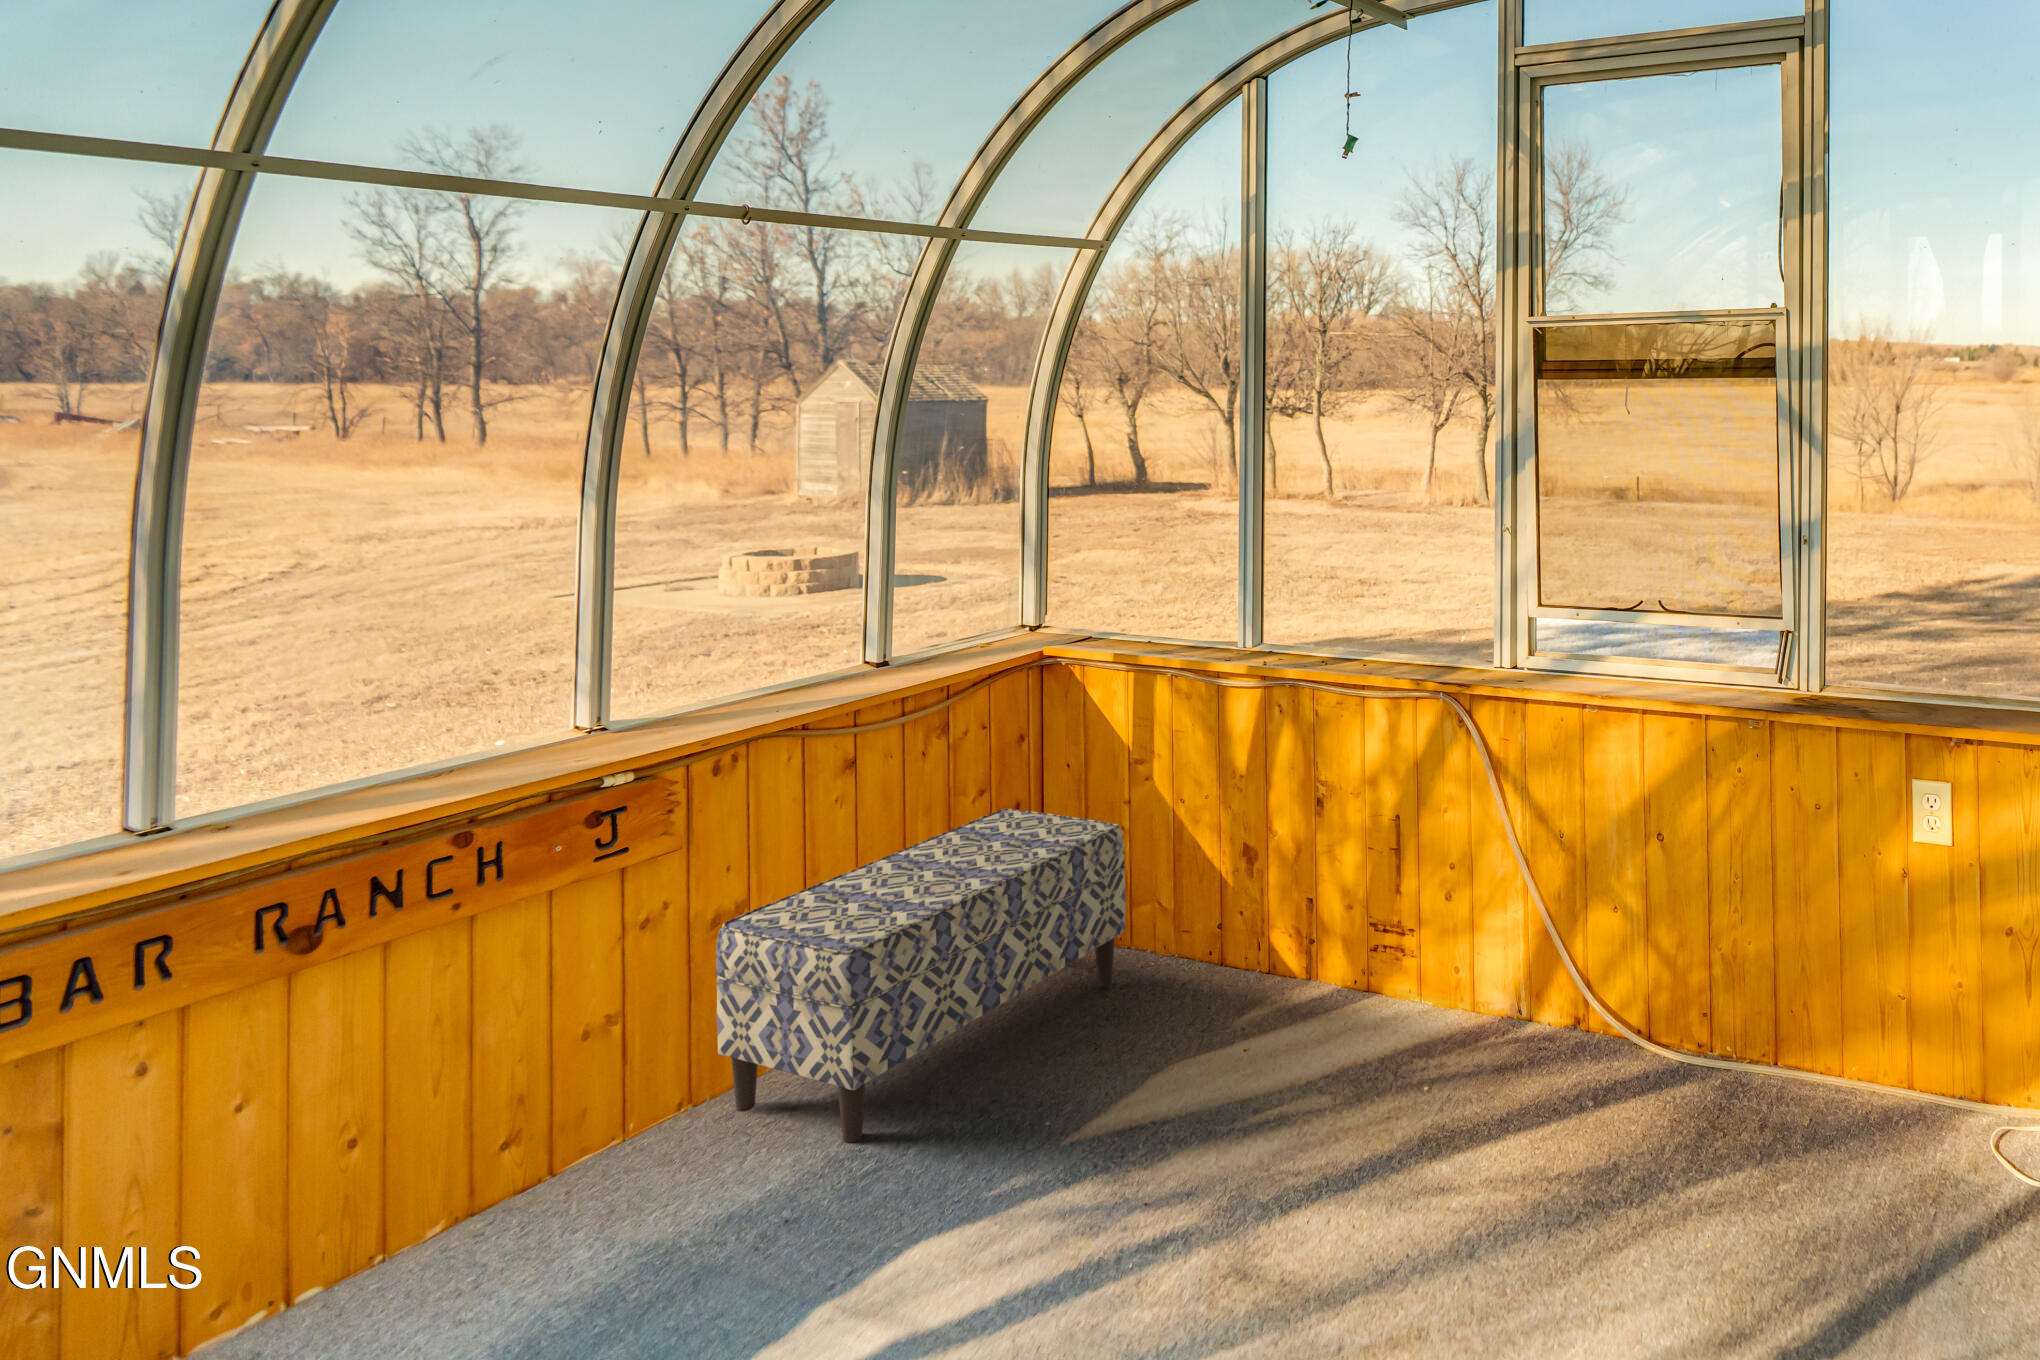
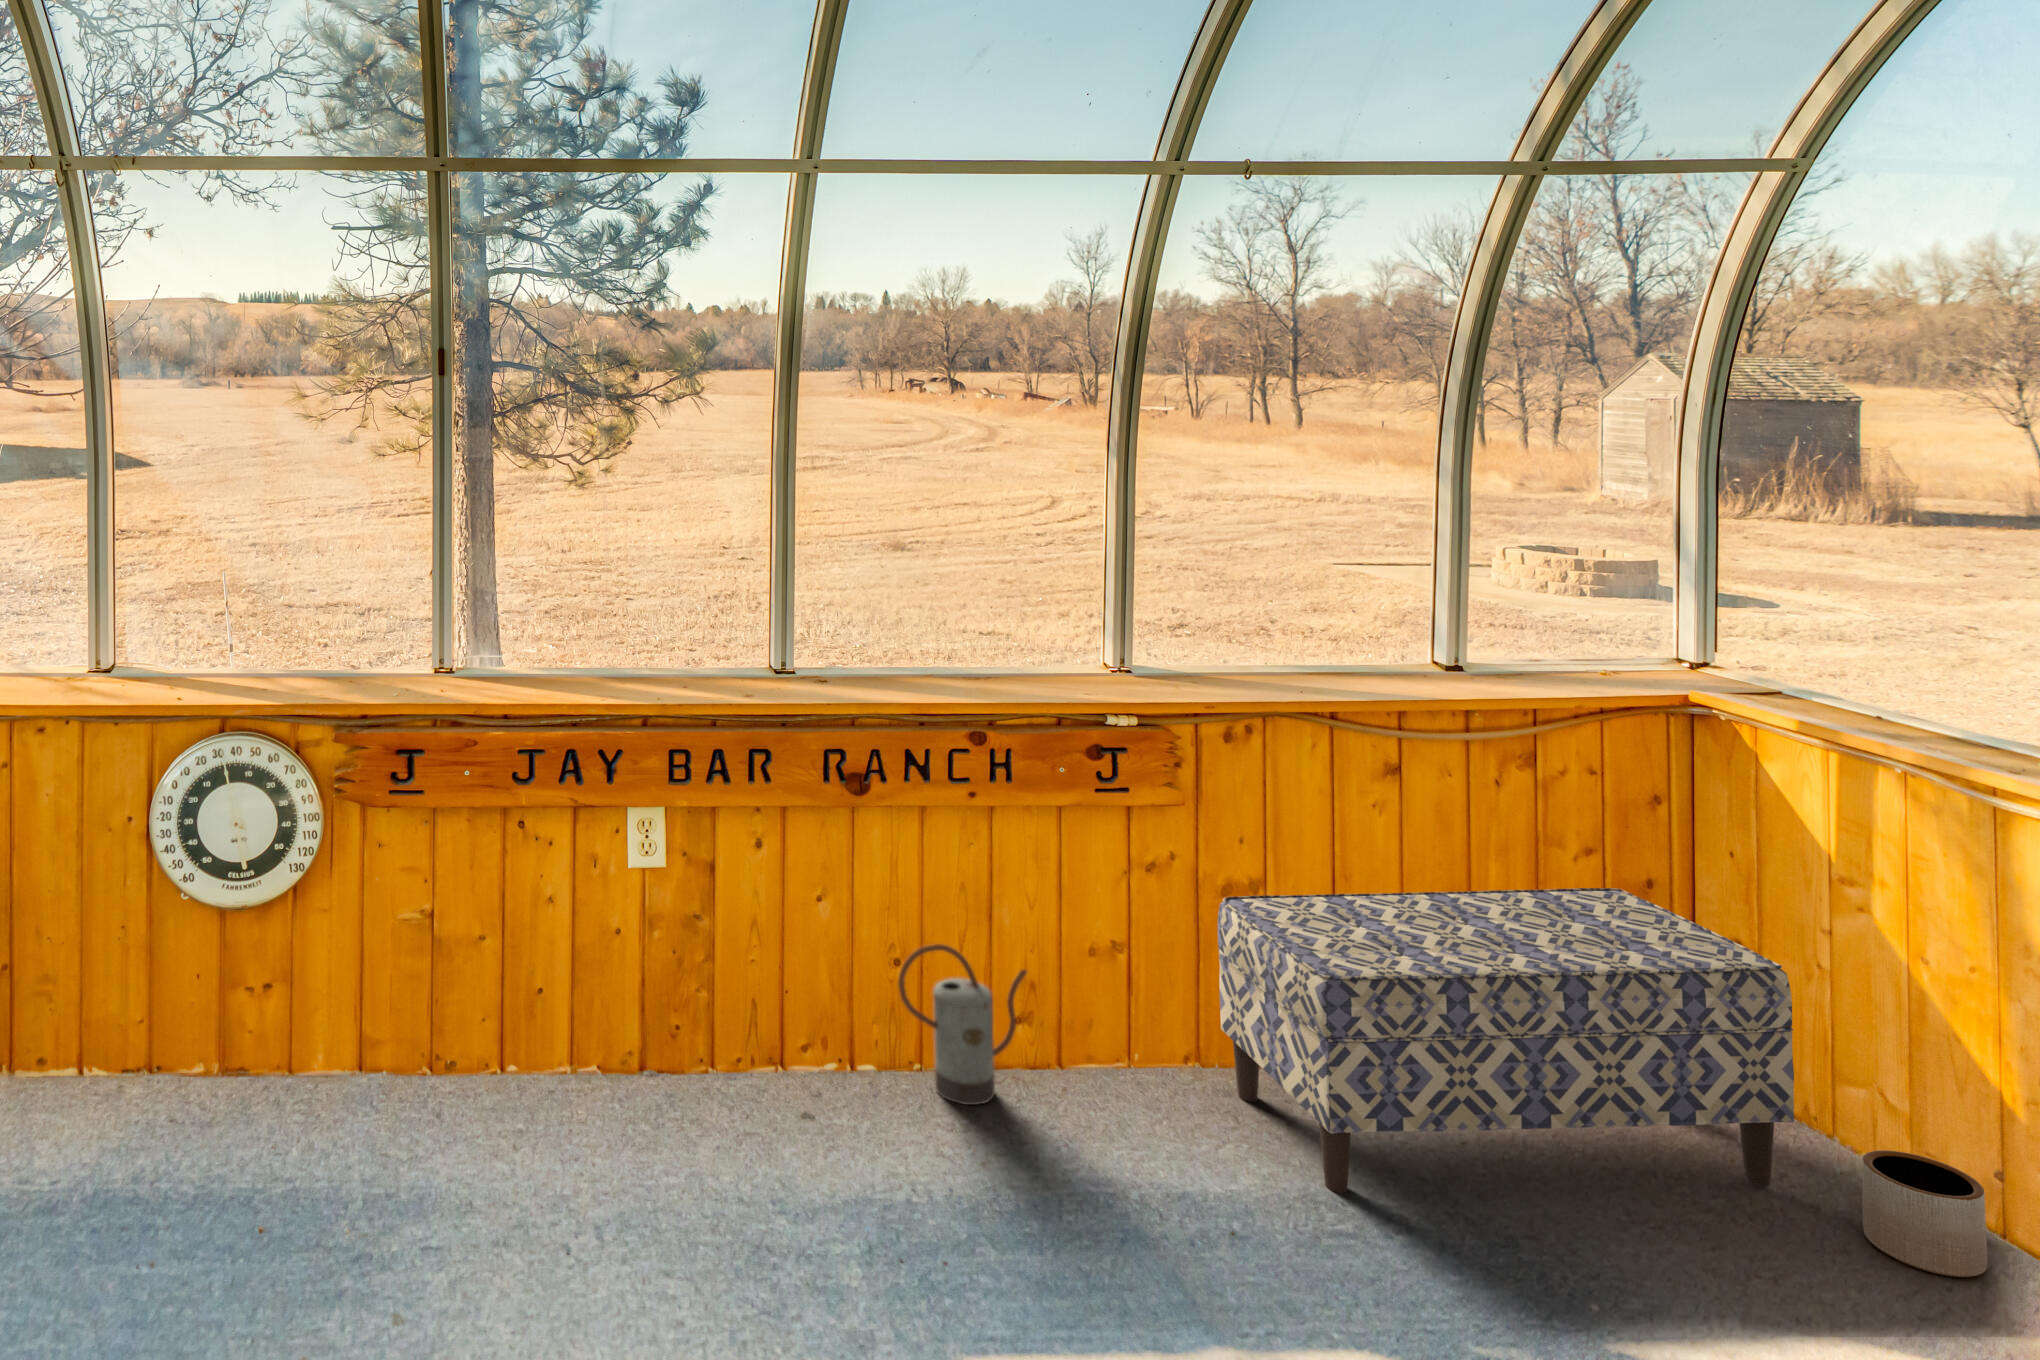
planter: none [1164,920,1224,994] -> present [1862,1150,1987,1277]
watering can: none [359,1081,526,1278] -> present [899,944,1027,1105]

